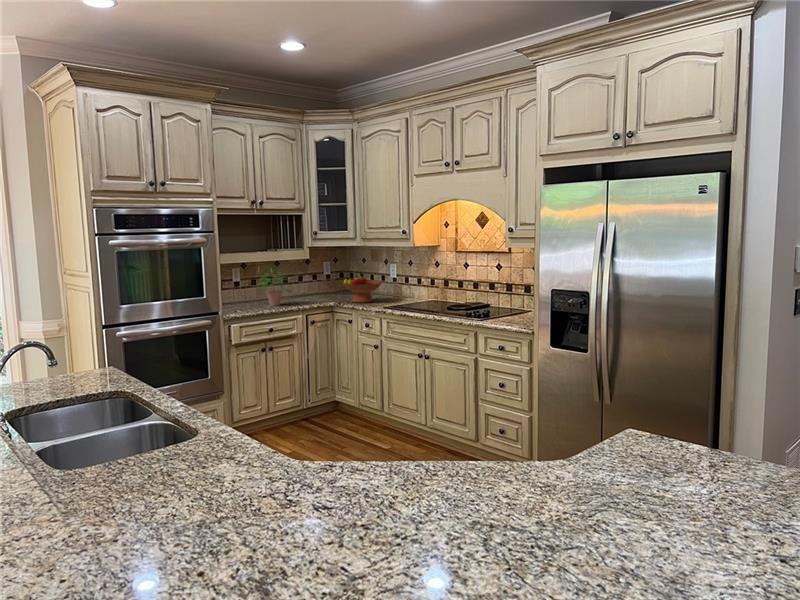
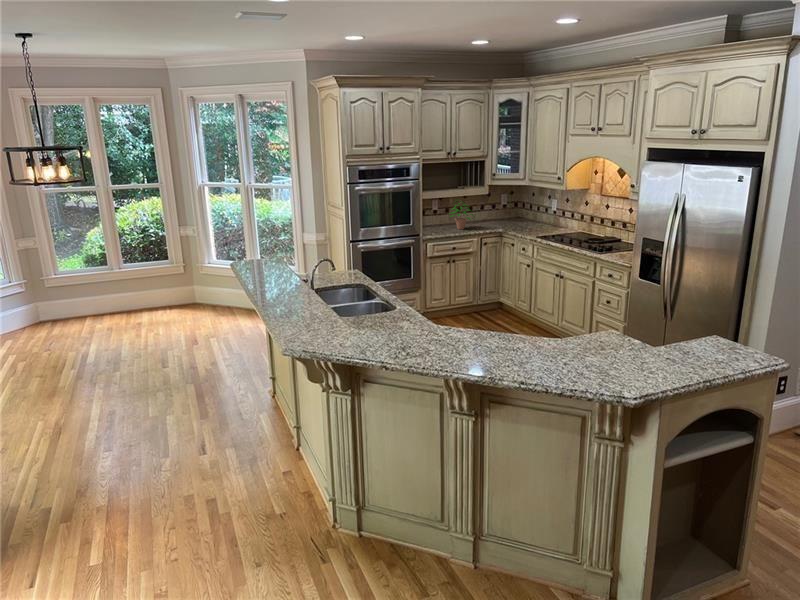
fruit bowl: present [343,276,382,303] -> none [511,209,542,231]

